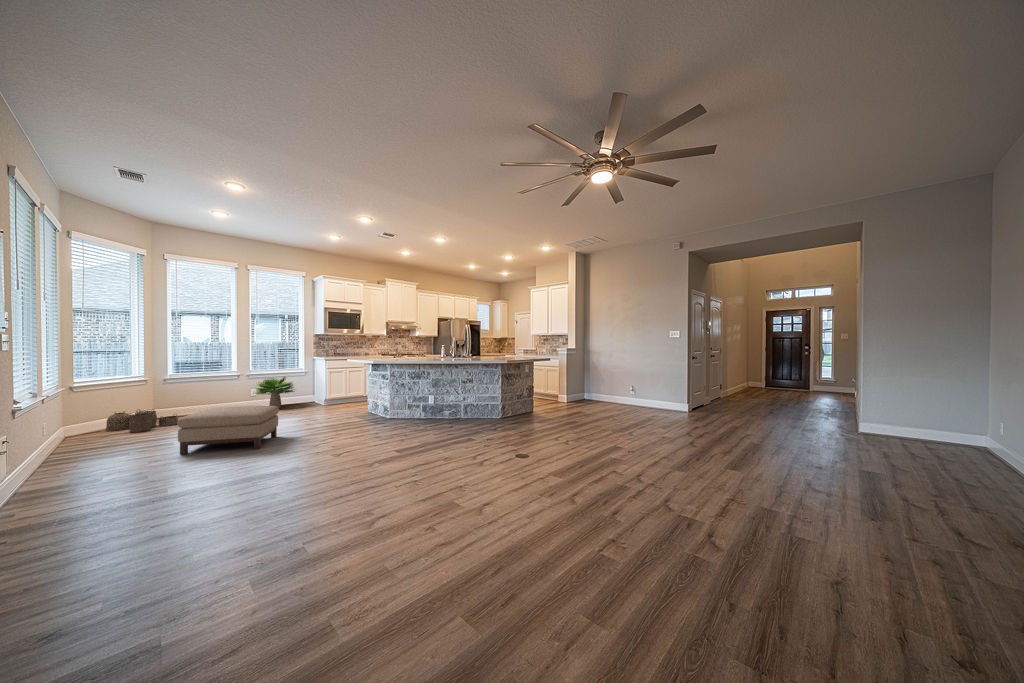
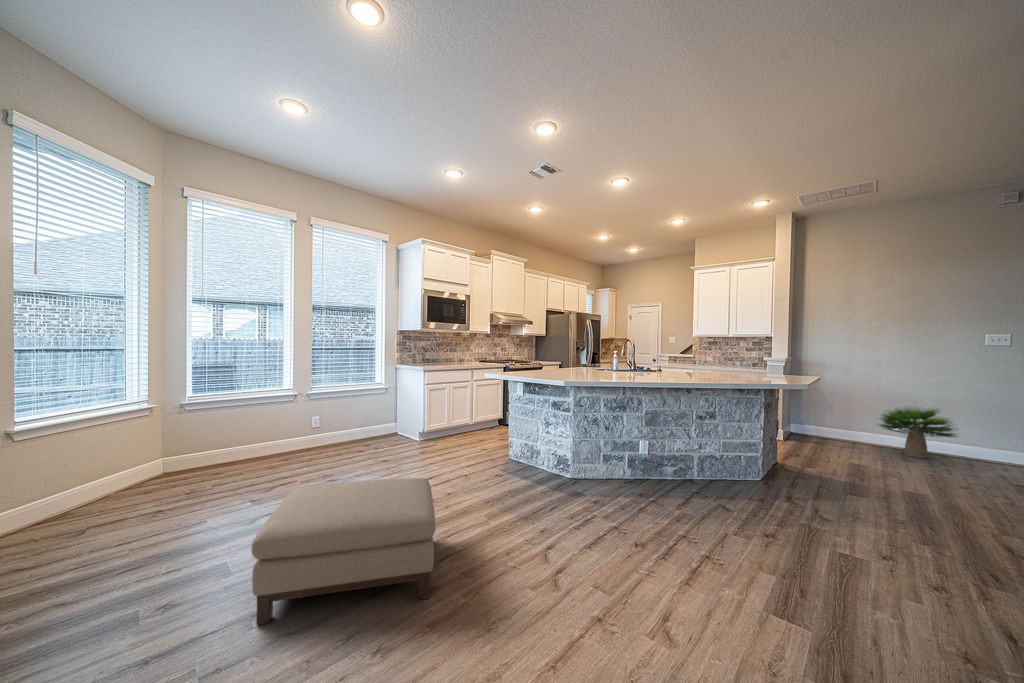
potted plant: present [254,377,294,408] -> present [879,407,956,458]
woven basket: present [106,409,178,432] -> none [81,467,212,518]

